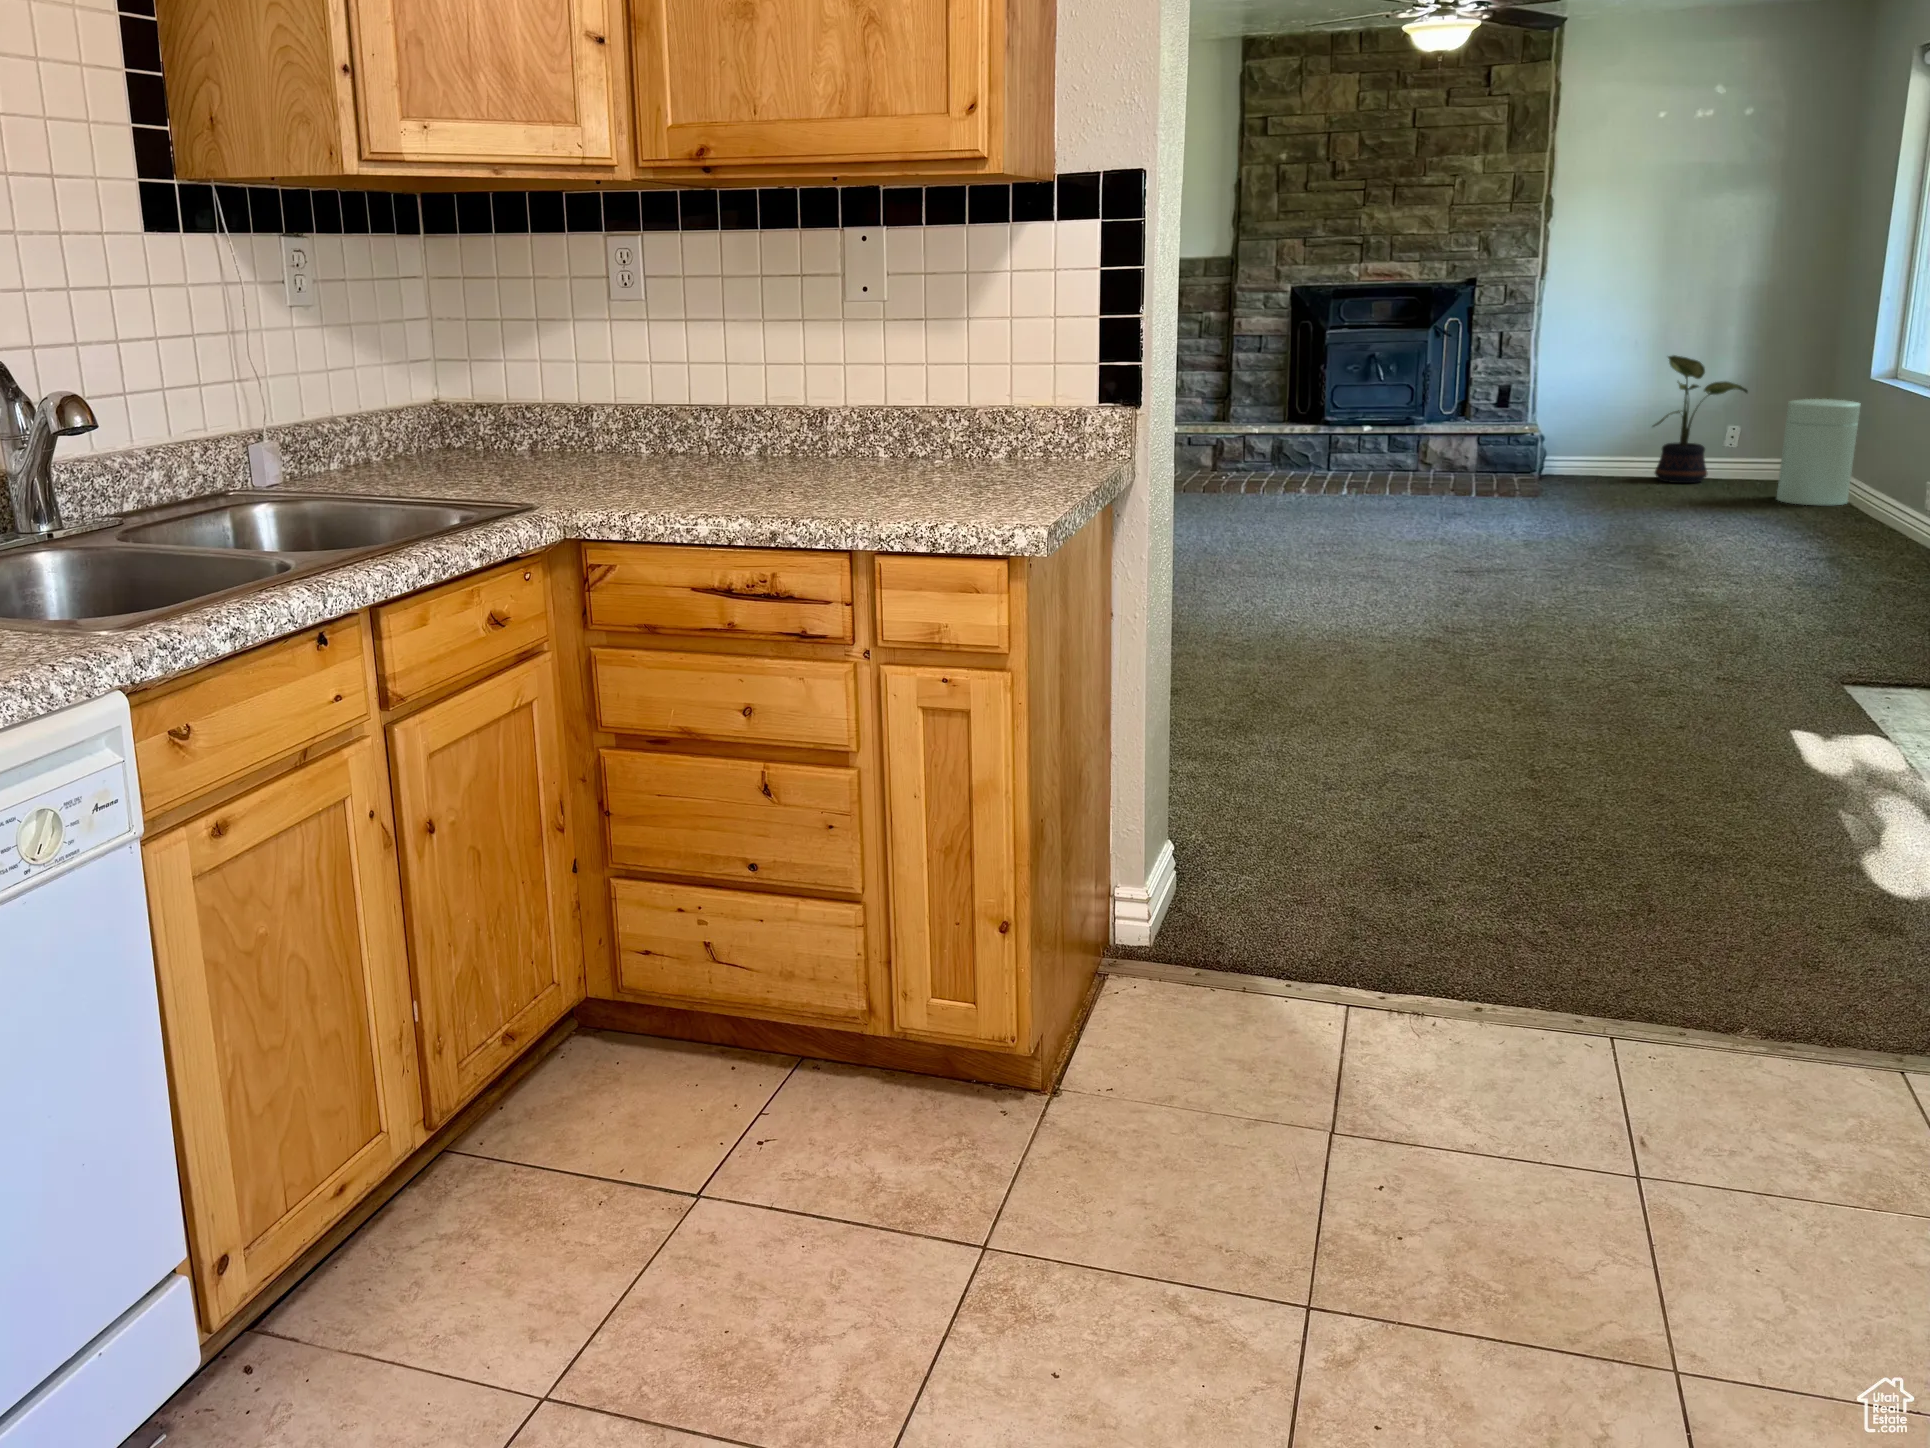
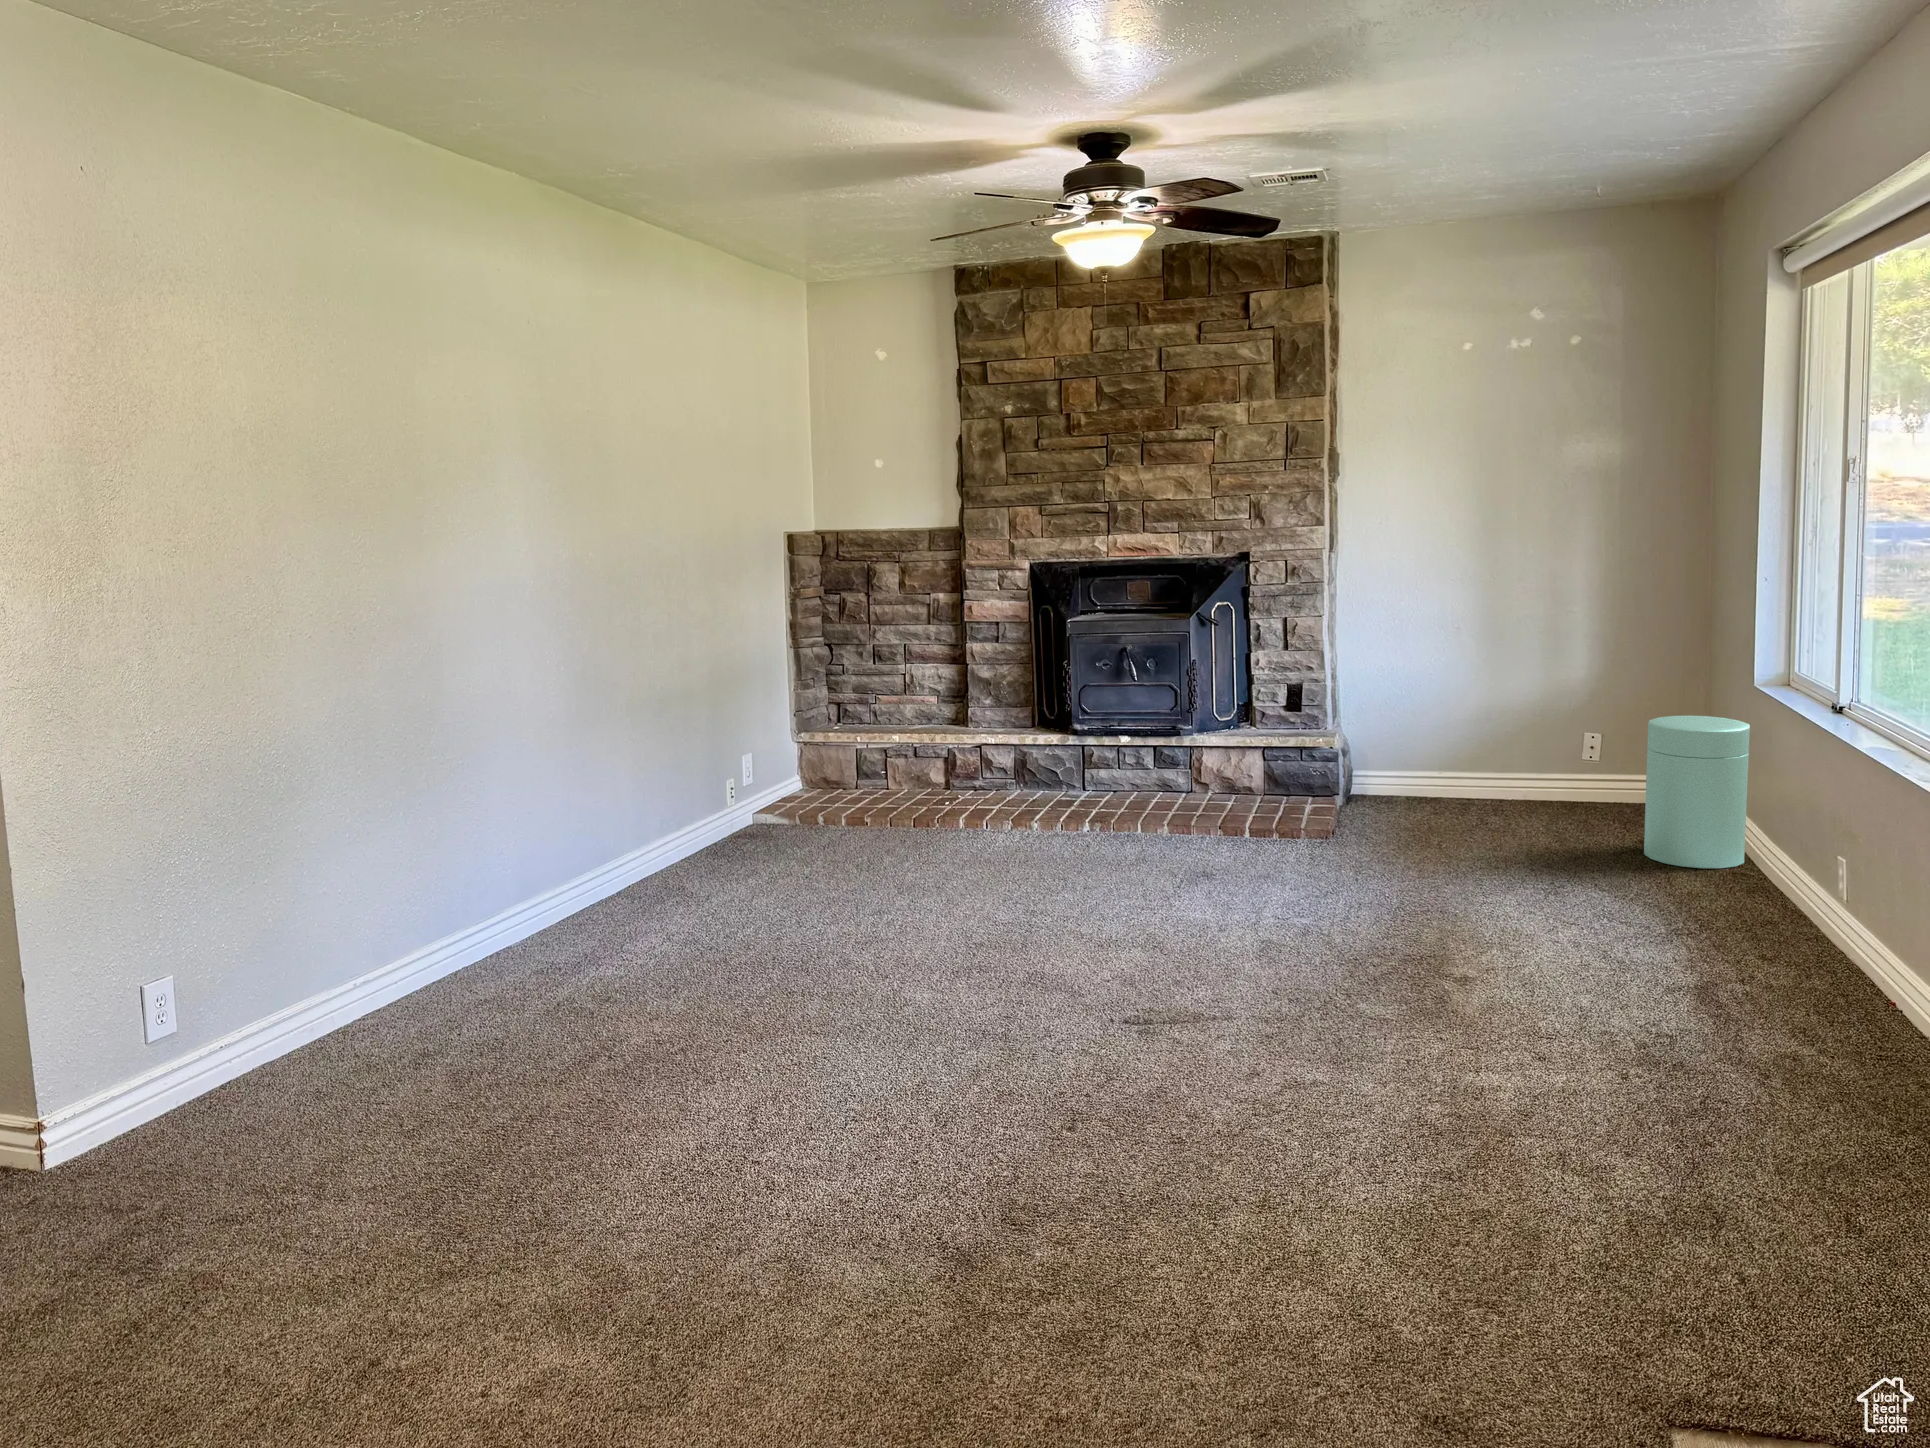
potted plant: present [1653,355,1748,483] -> none [1478,645,1602,815]

